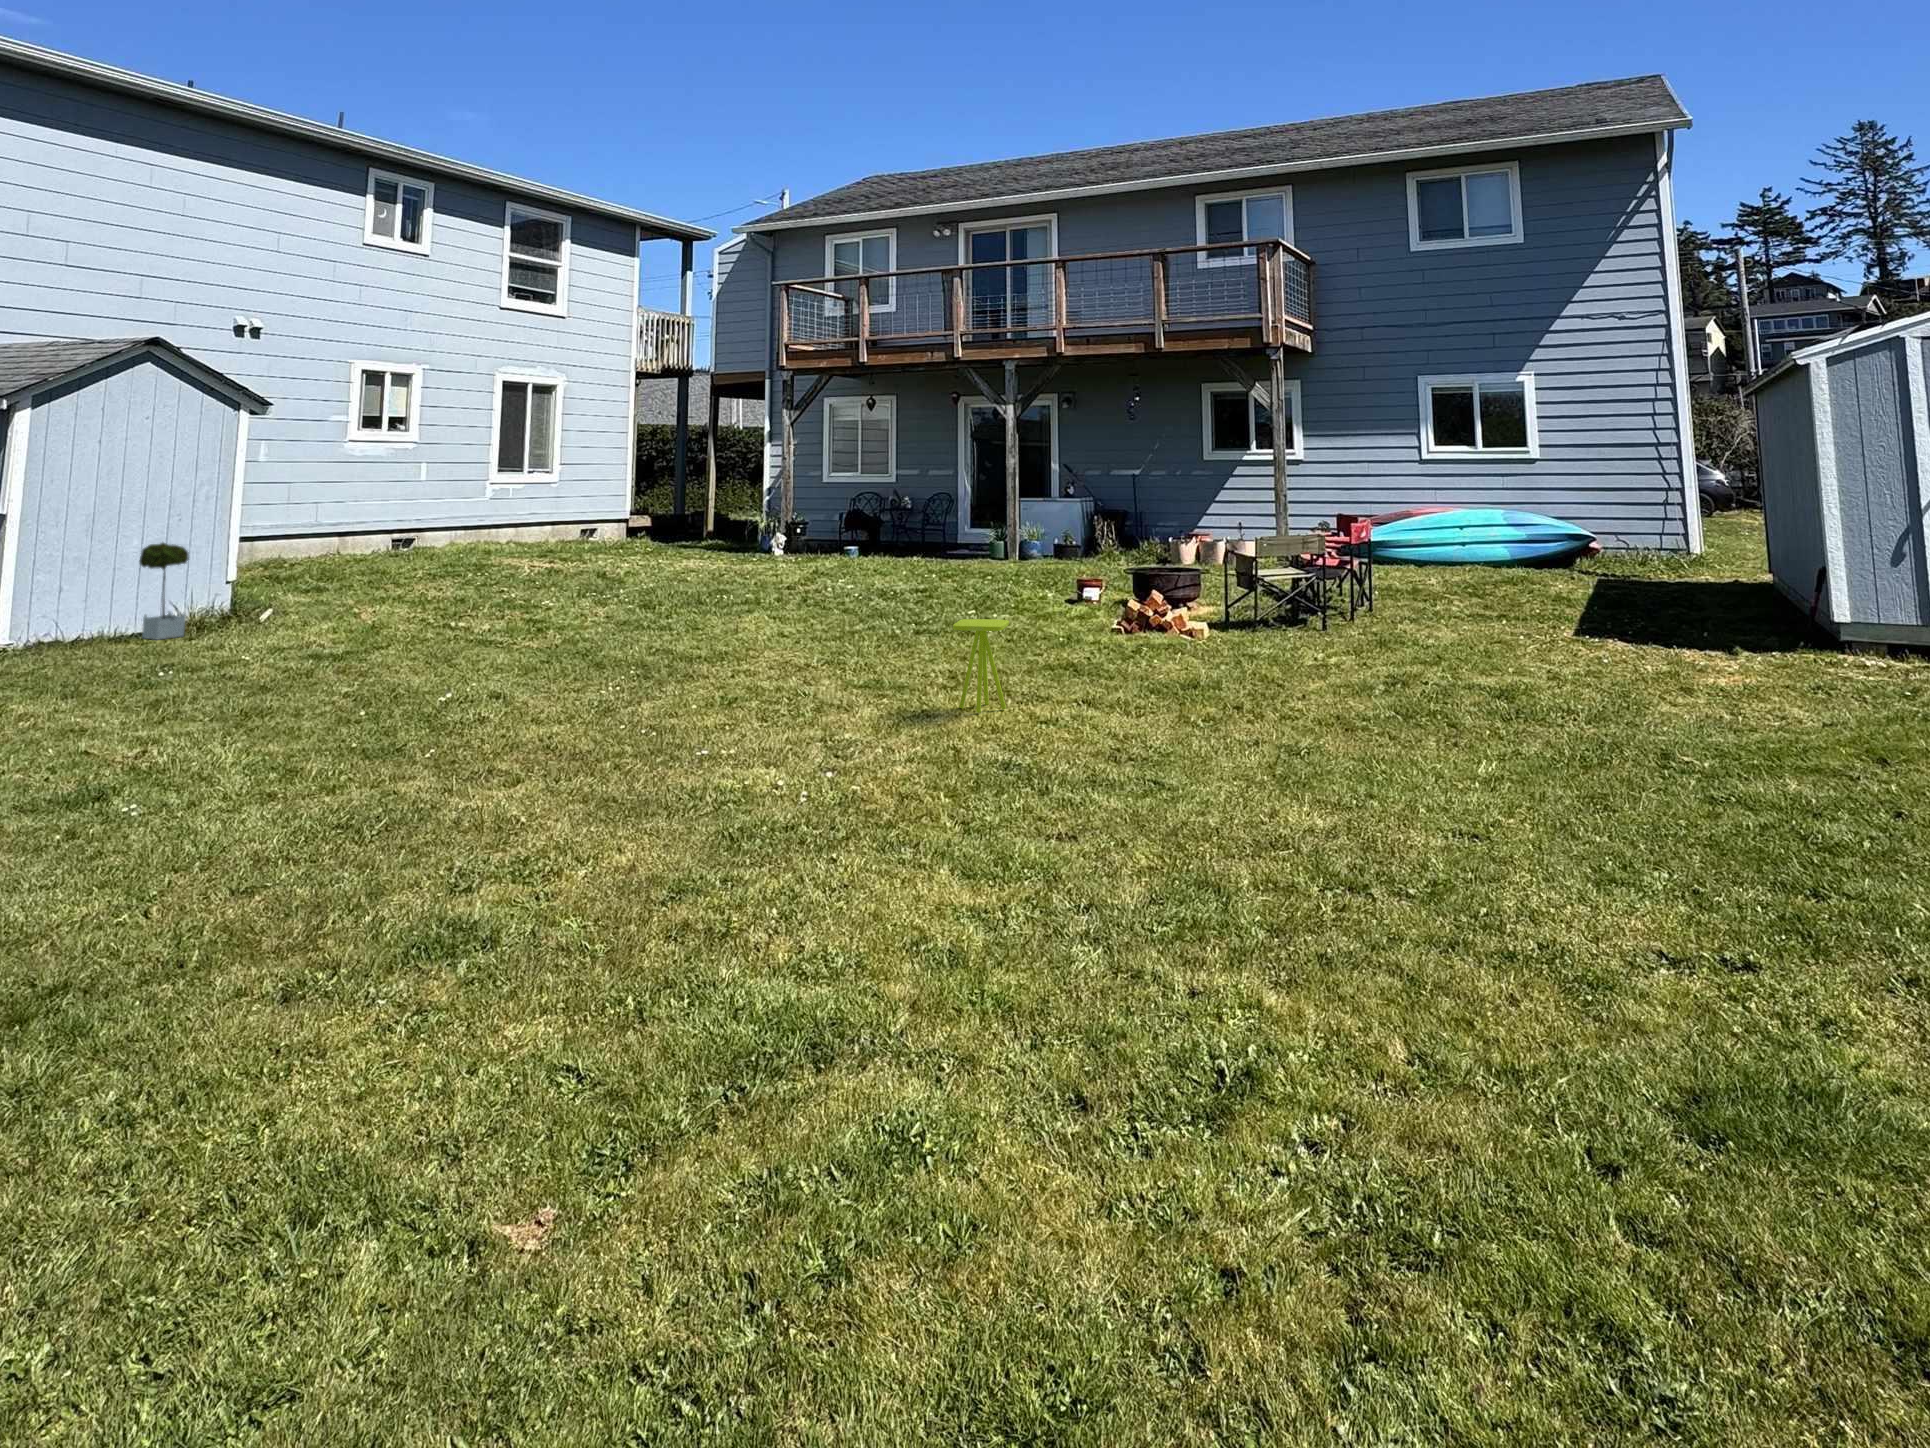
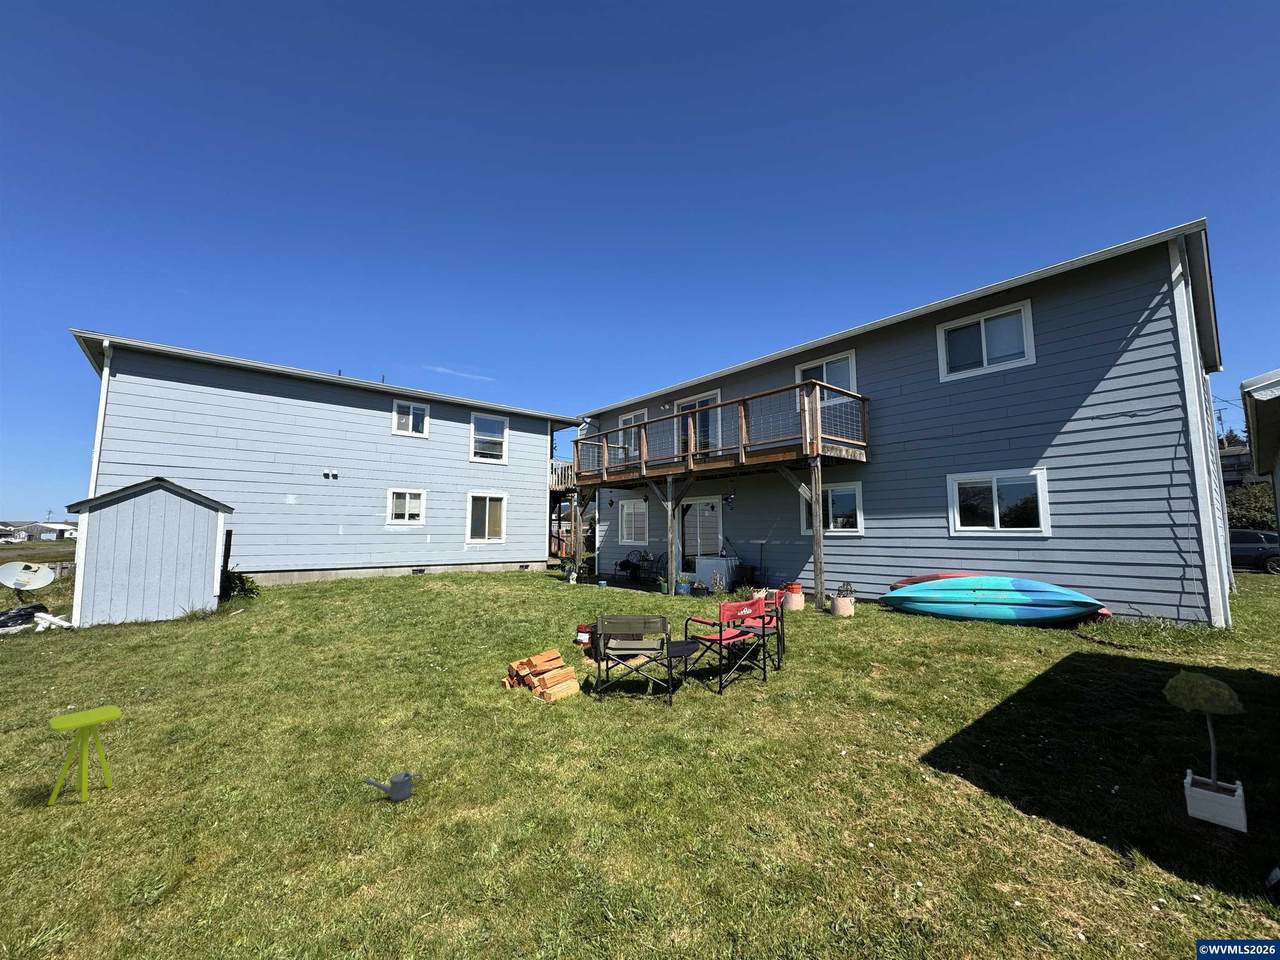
potted tree: present [140,543,189,640] -> present [1163,669,1247,832]
watering can: none [1252,660,1284,681] -> present [366,772,422,801]

